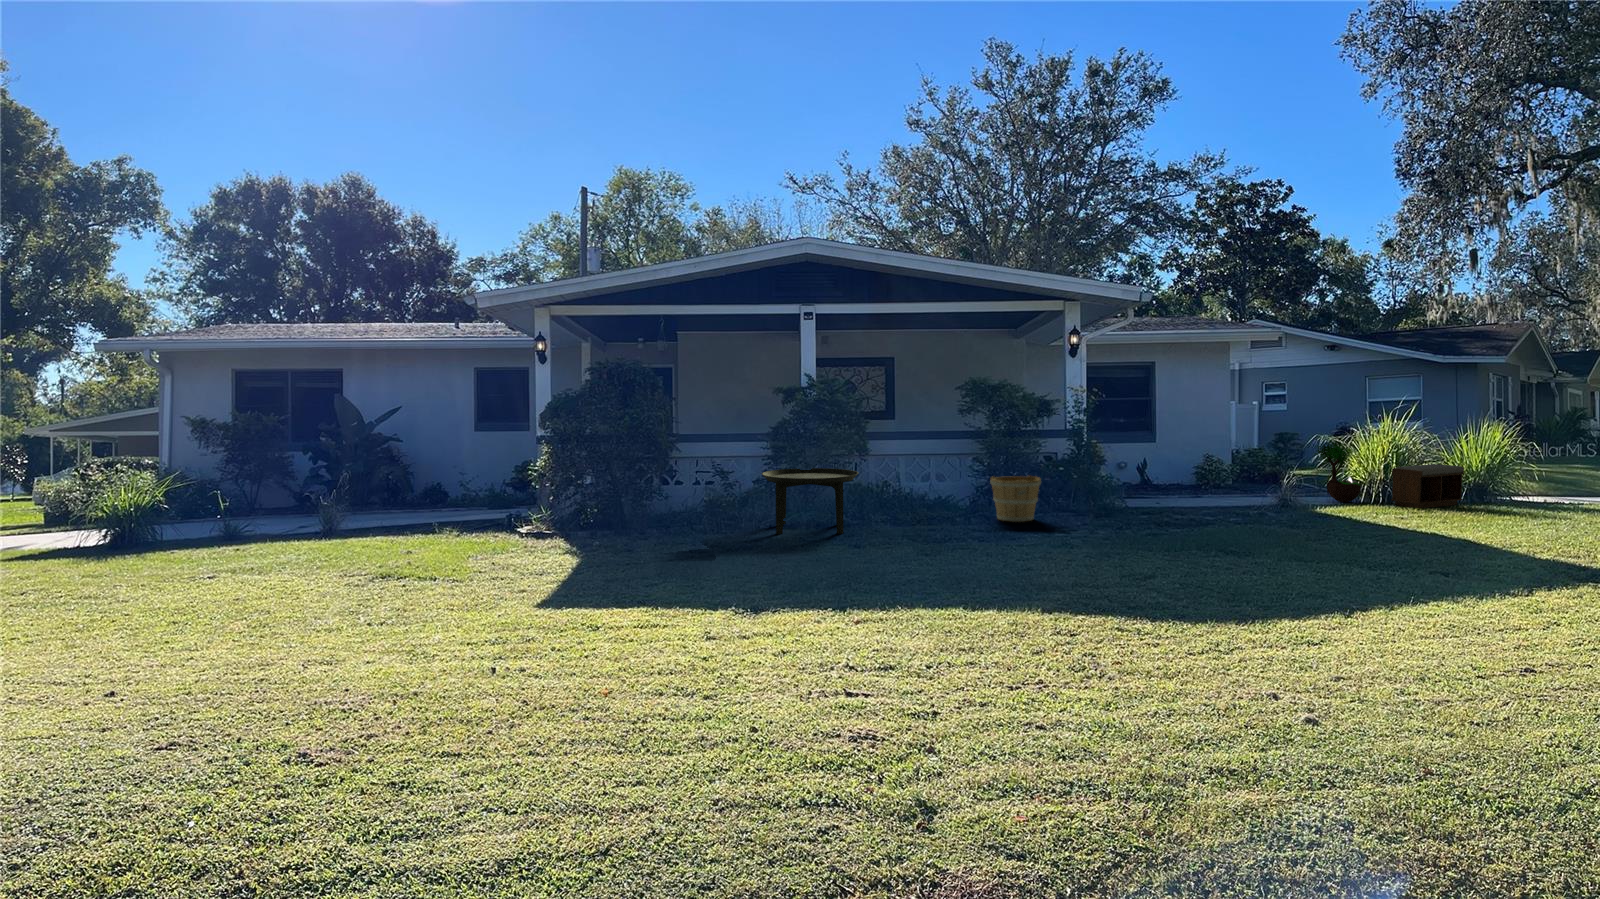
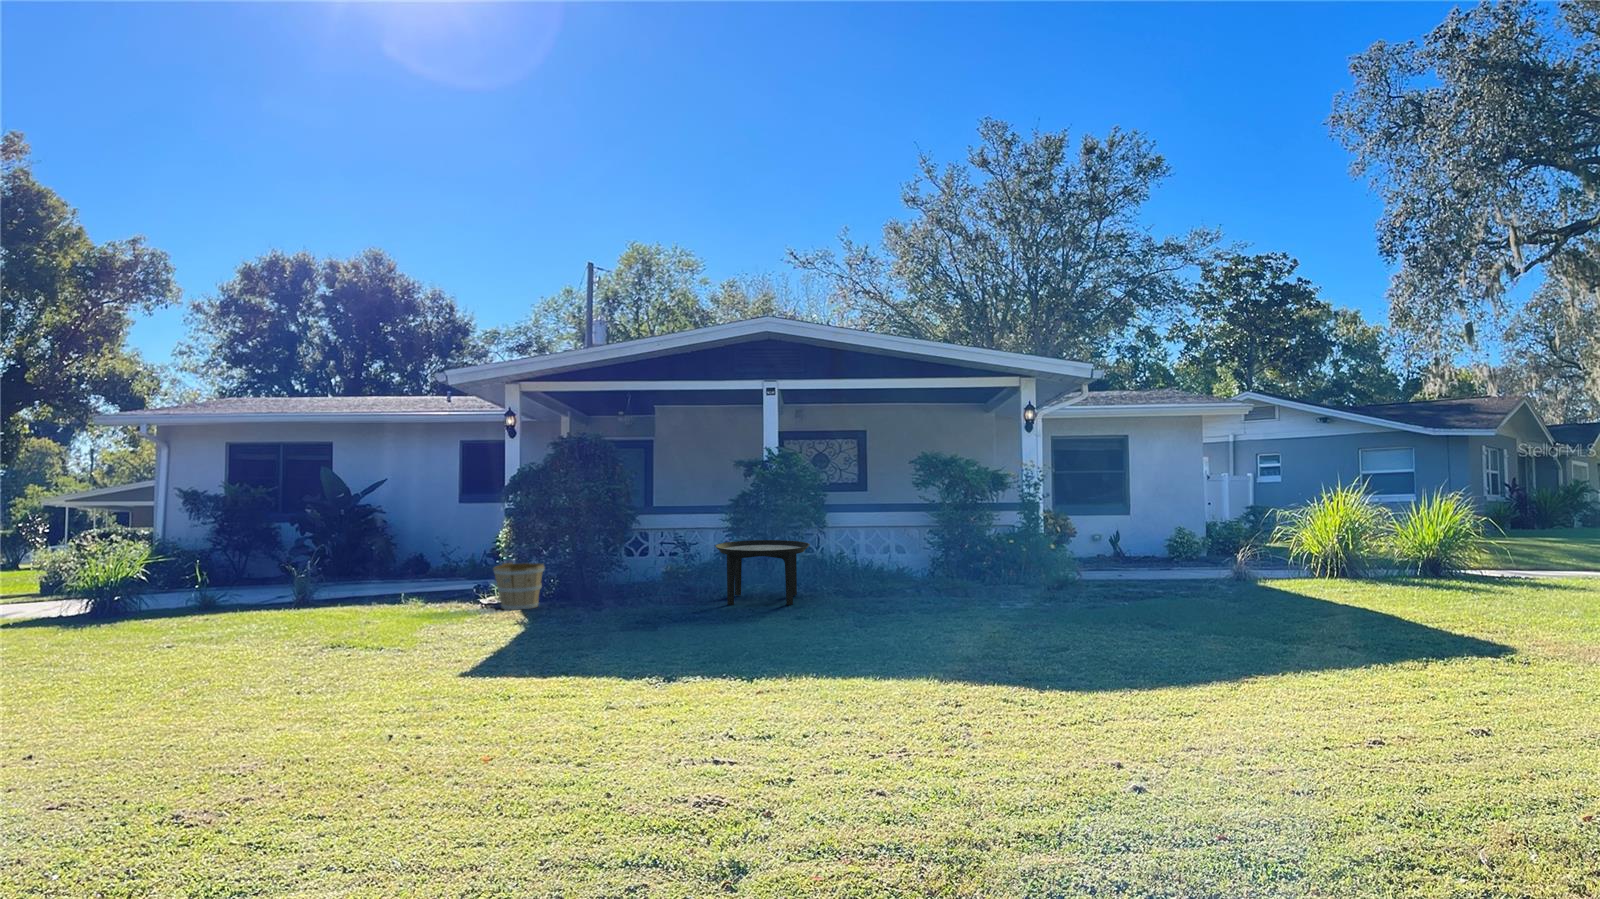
potted tree: present [1315,439,1360,502] -> none [1273,508,1320,574]
bench: present [1391,464,1464,508] -> none [1349,537,1421,581]
wooden bucket: present [990,476,1041,522] -> present [493,563,545,610]

